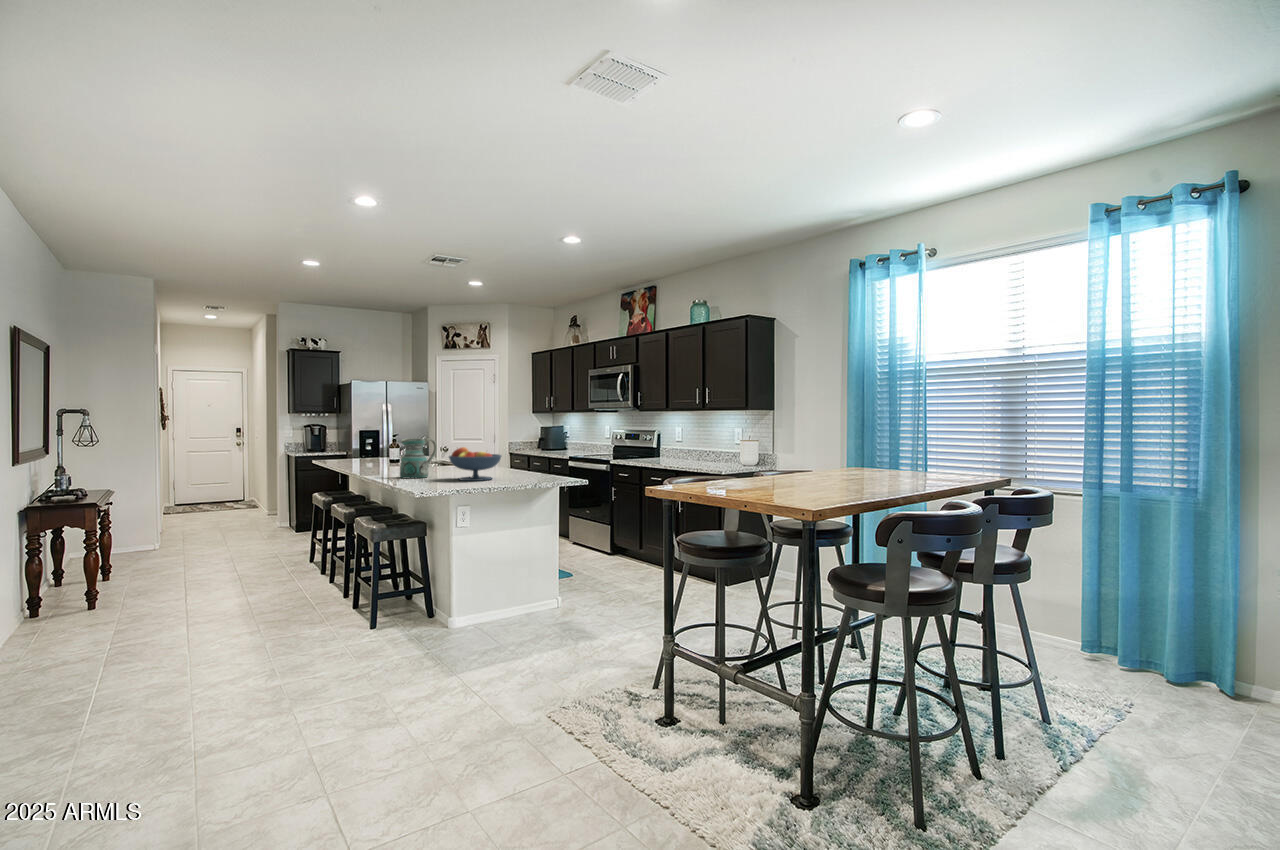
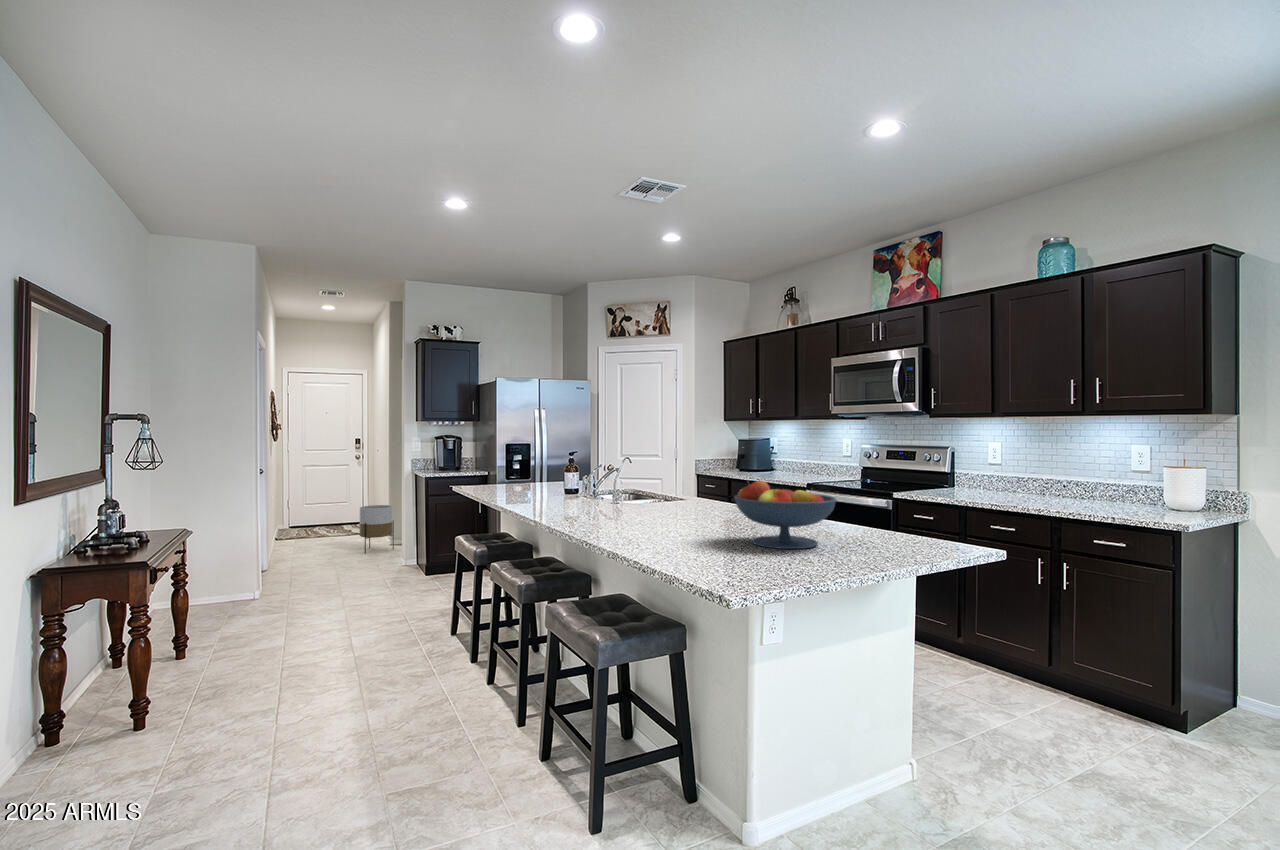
ceramic pitcher: present [400,438,437,479] -> none [633,460,694,537]
planter: none [239,482,269,521] -> present [359,505,394,553]

